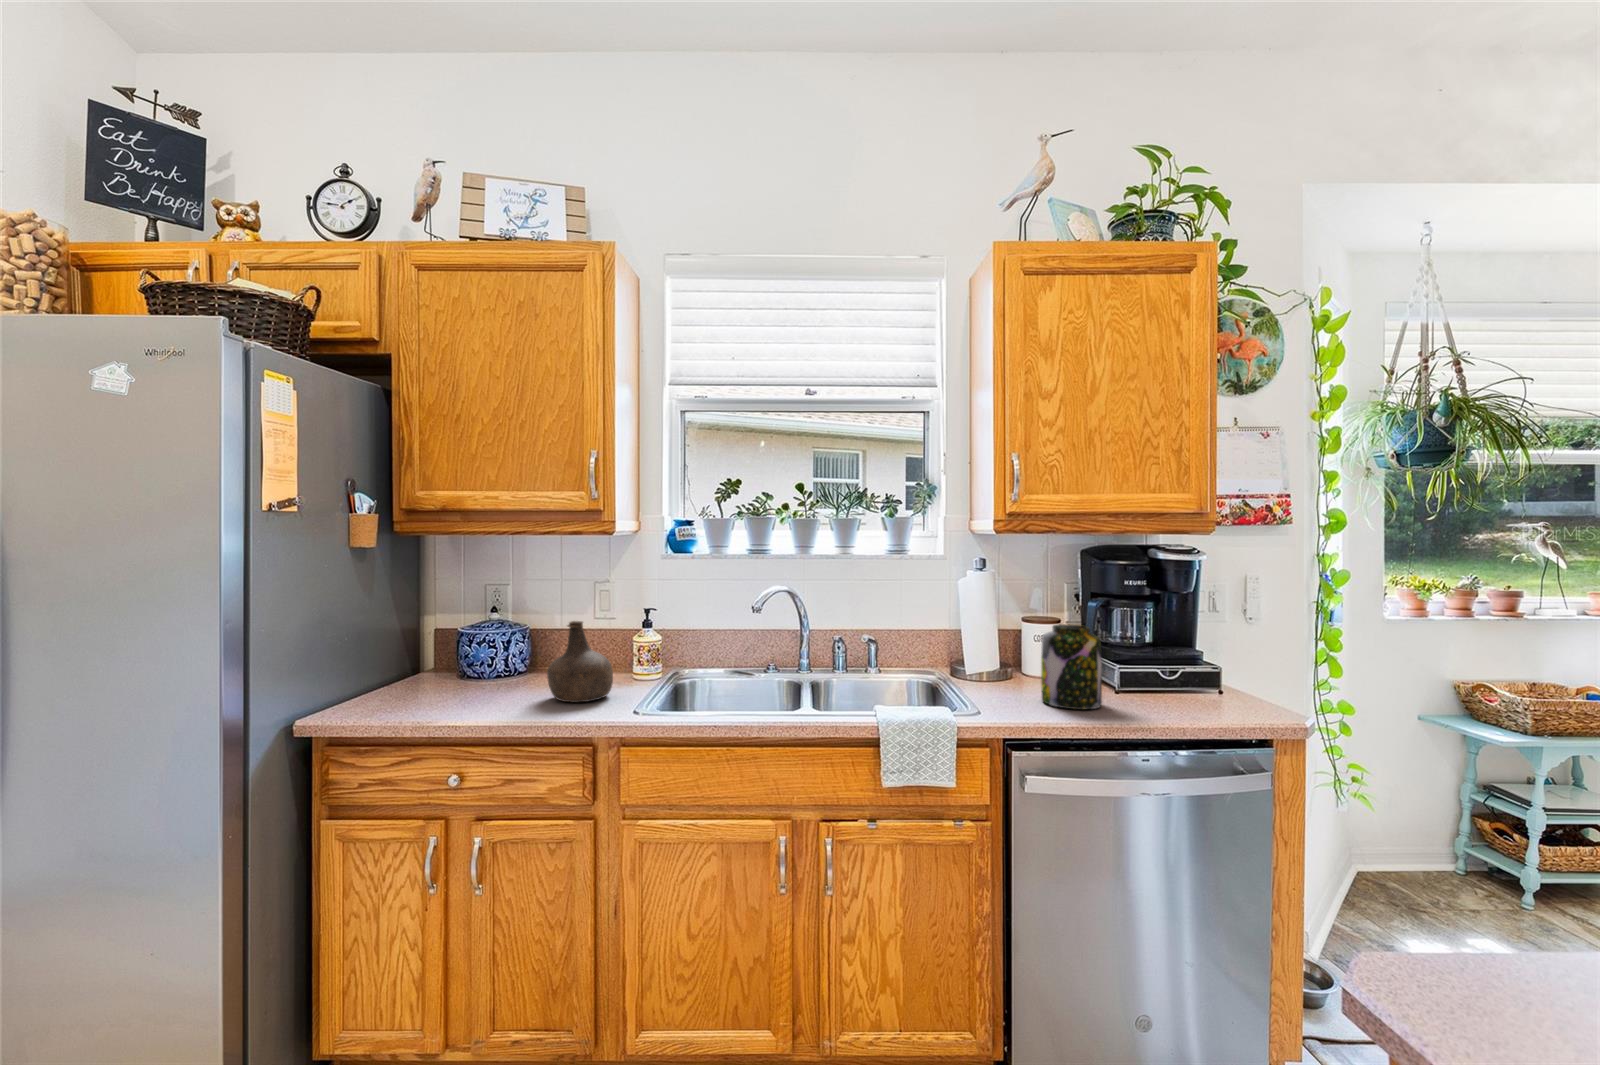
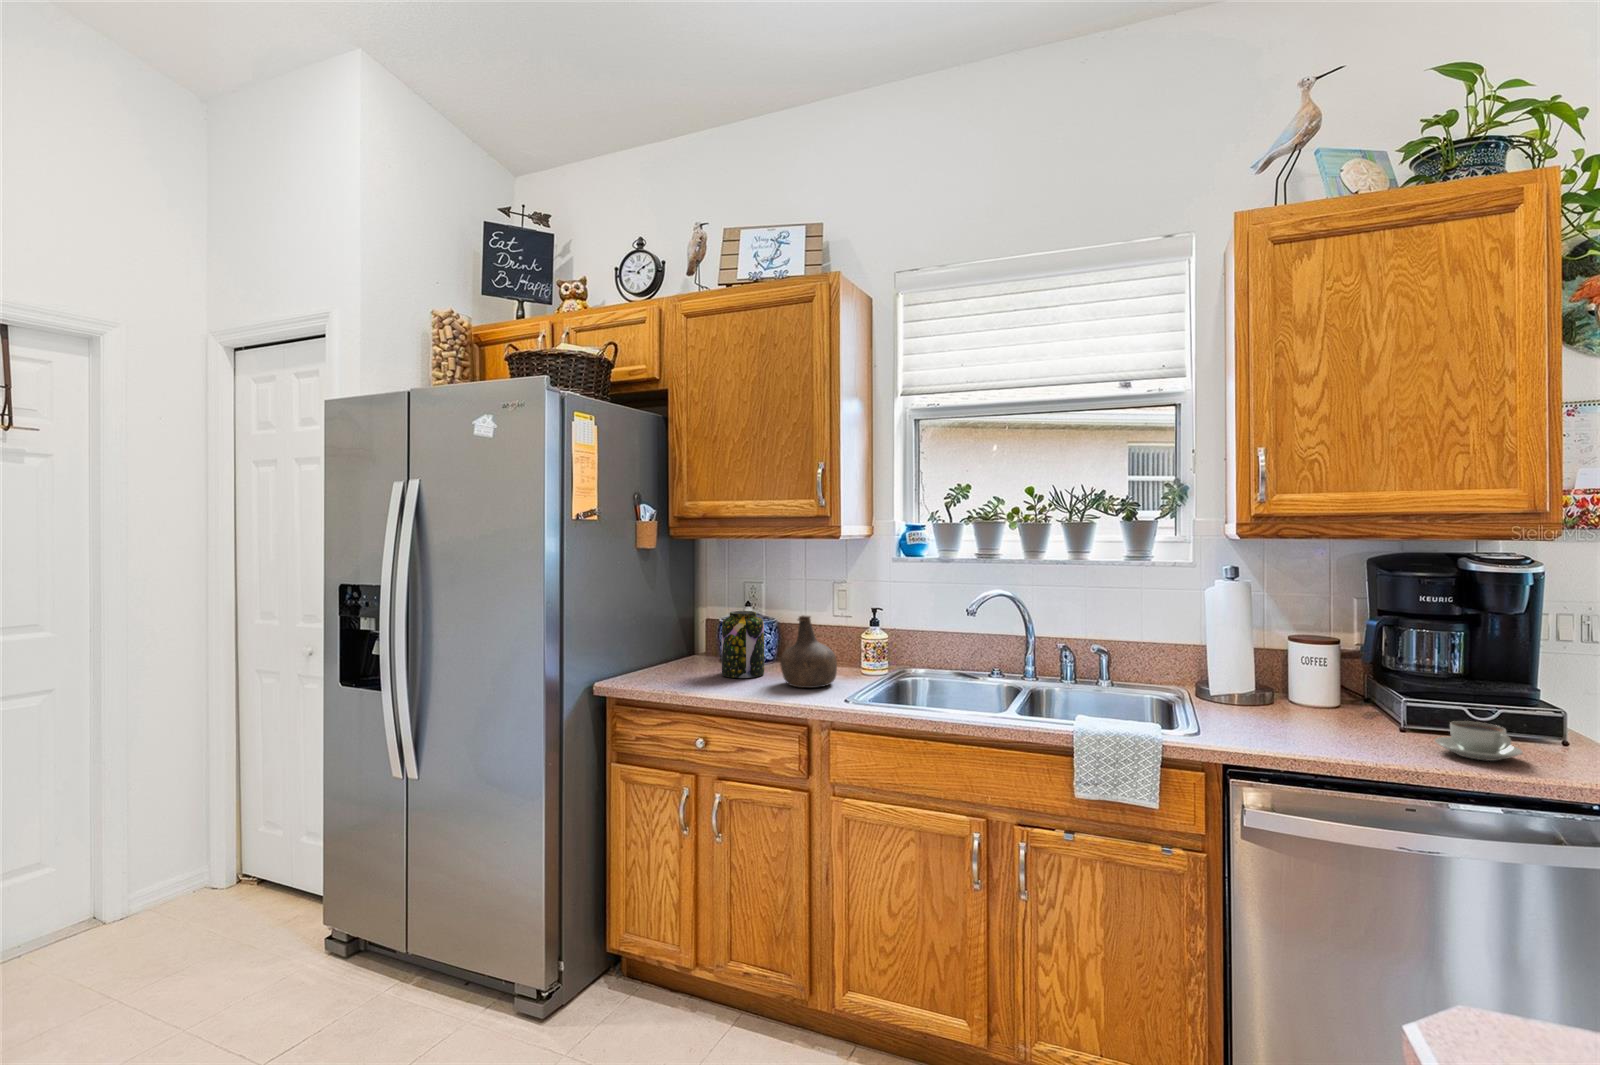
jar: present [1041,624,1102,709] -> present [722,611,764,678]
coffee cup: none [1149,682,1209,712] -> present [1435,721,1523,761]

